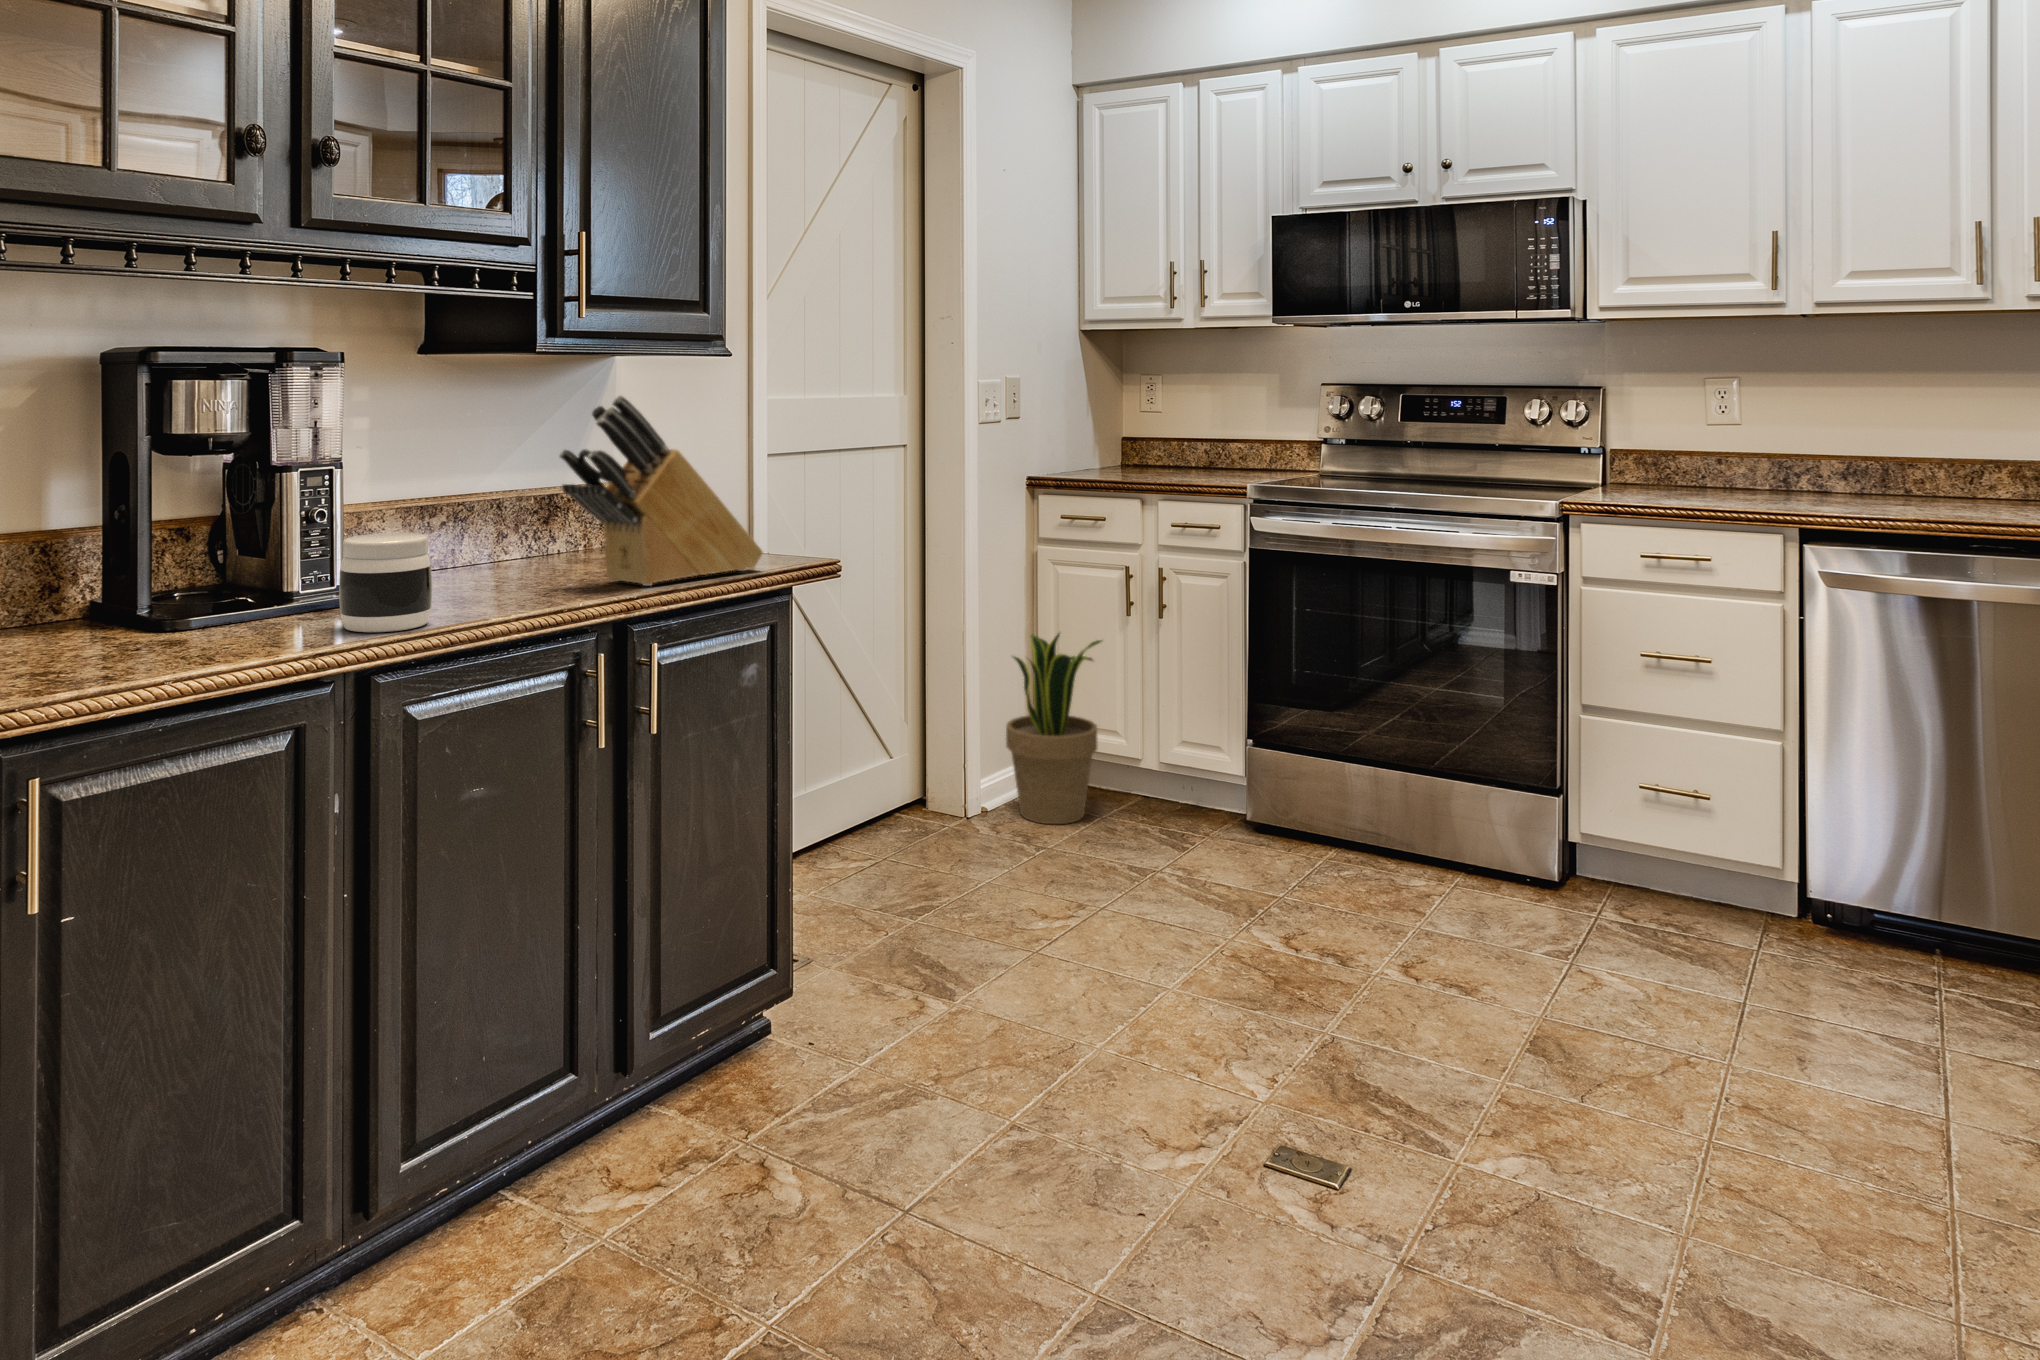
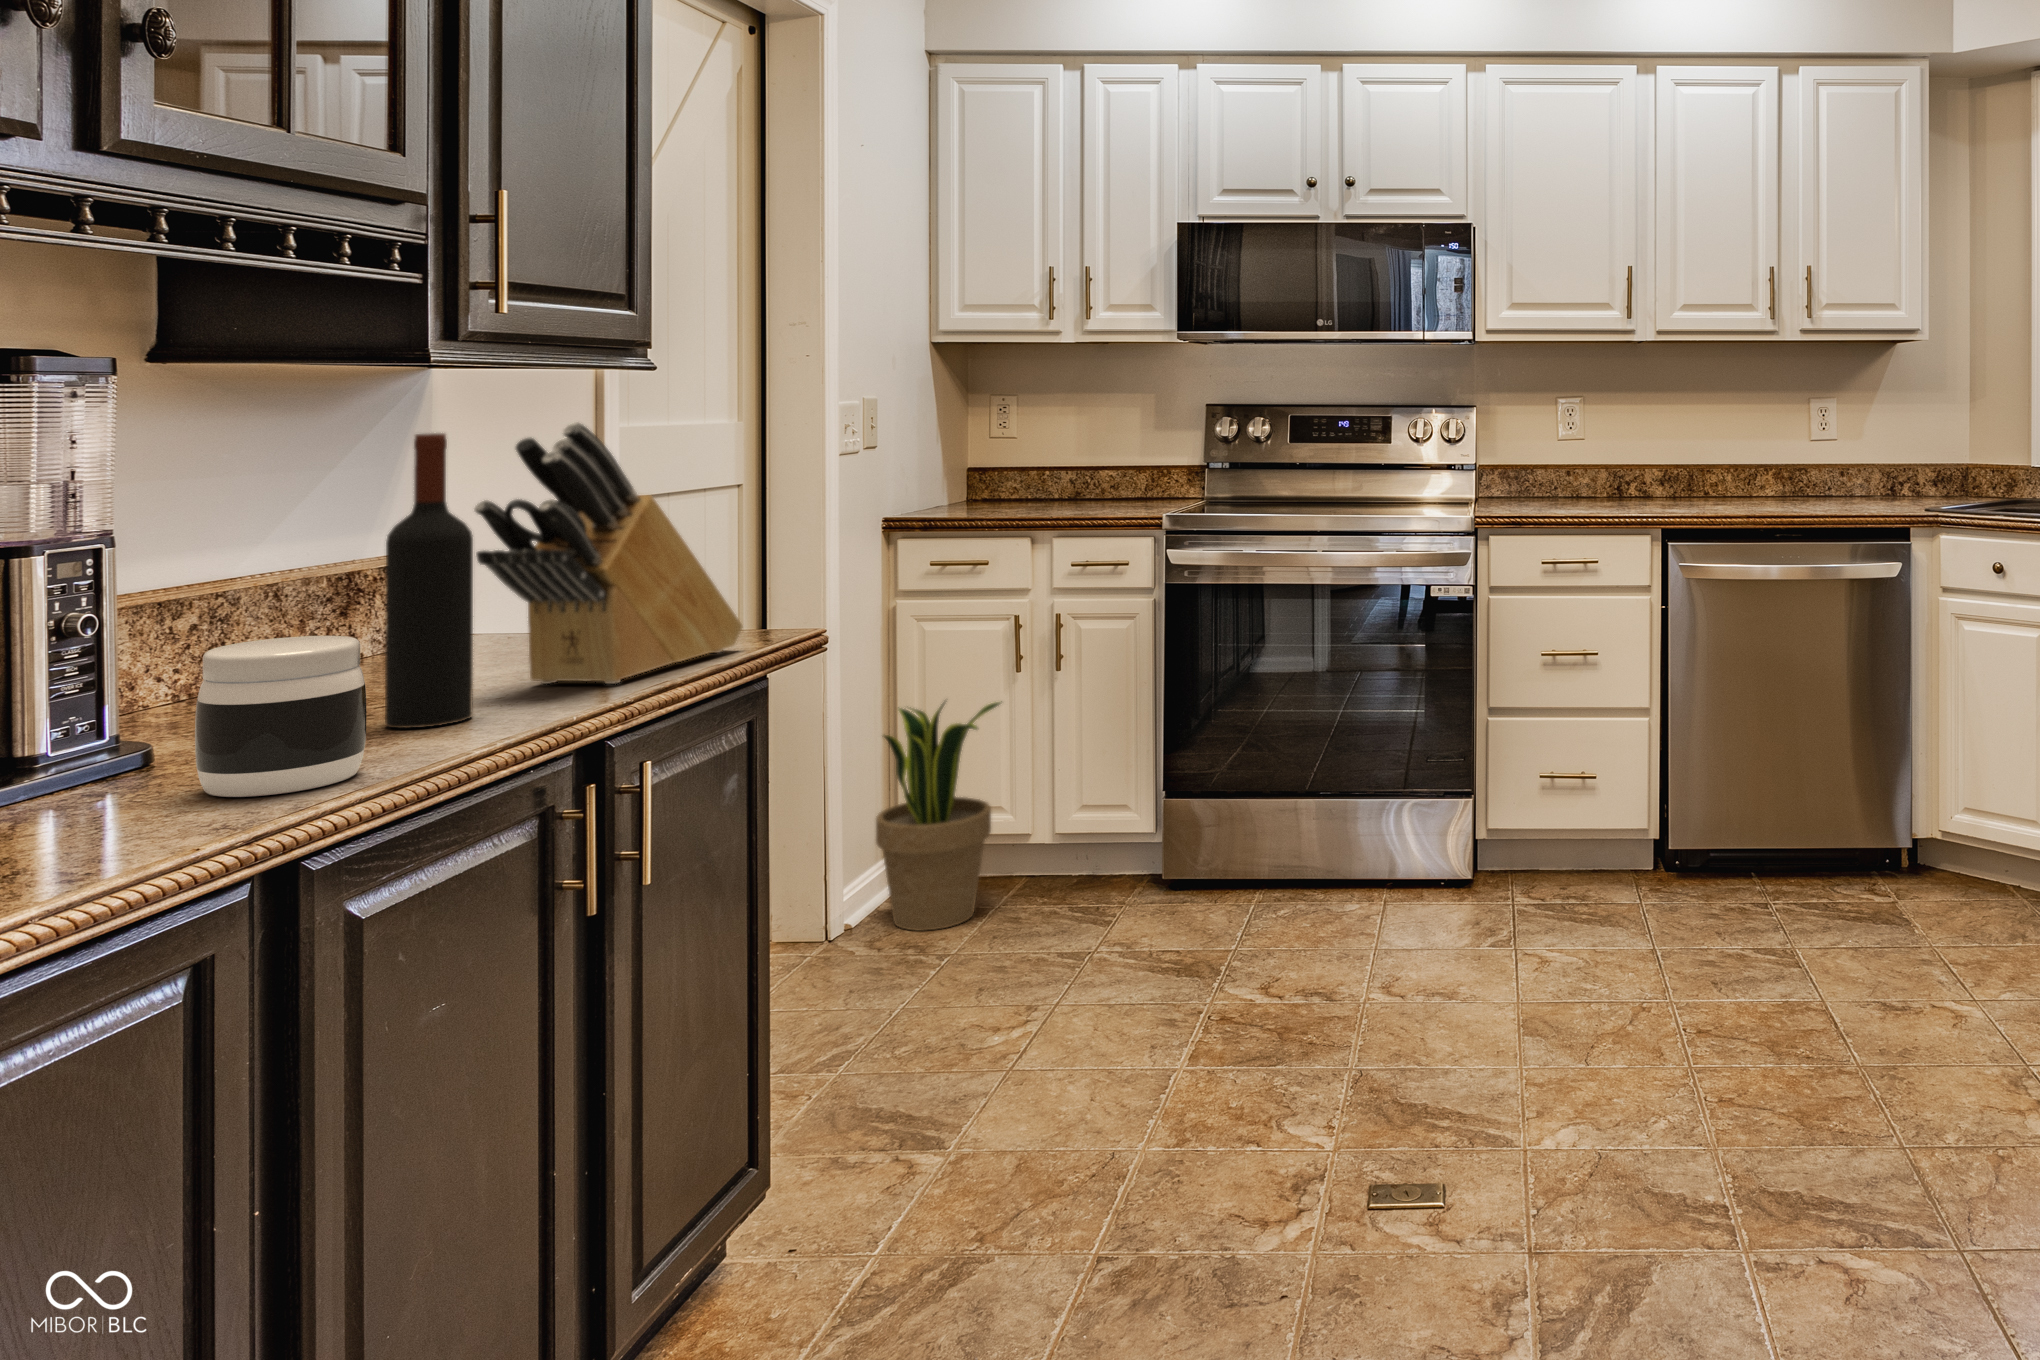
wine bottle: none [490,402,542,602] -> present [385,433,473,728]

